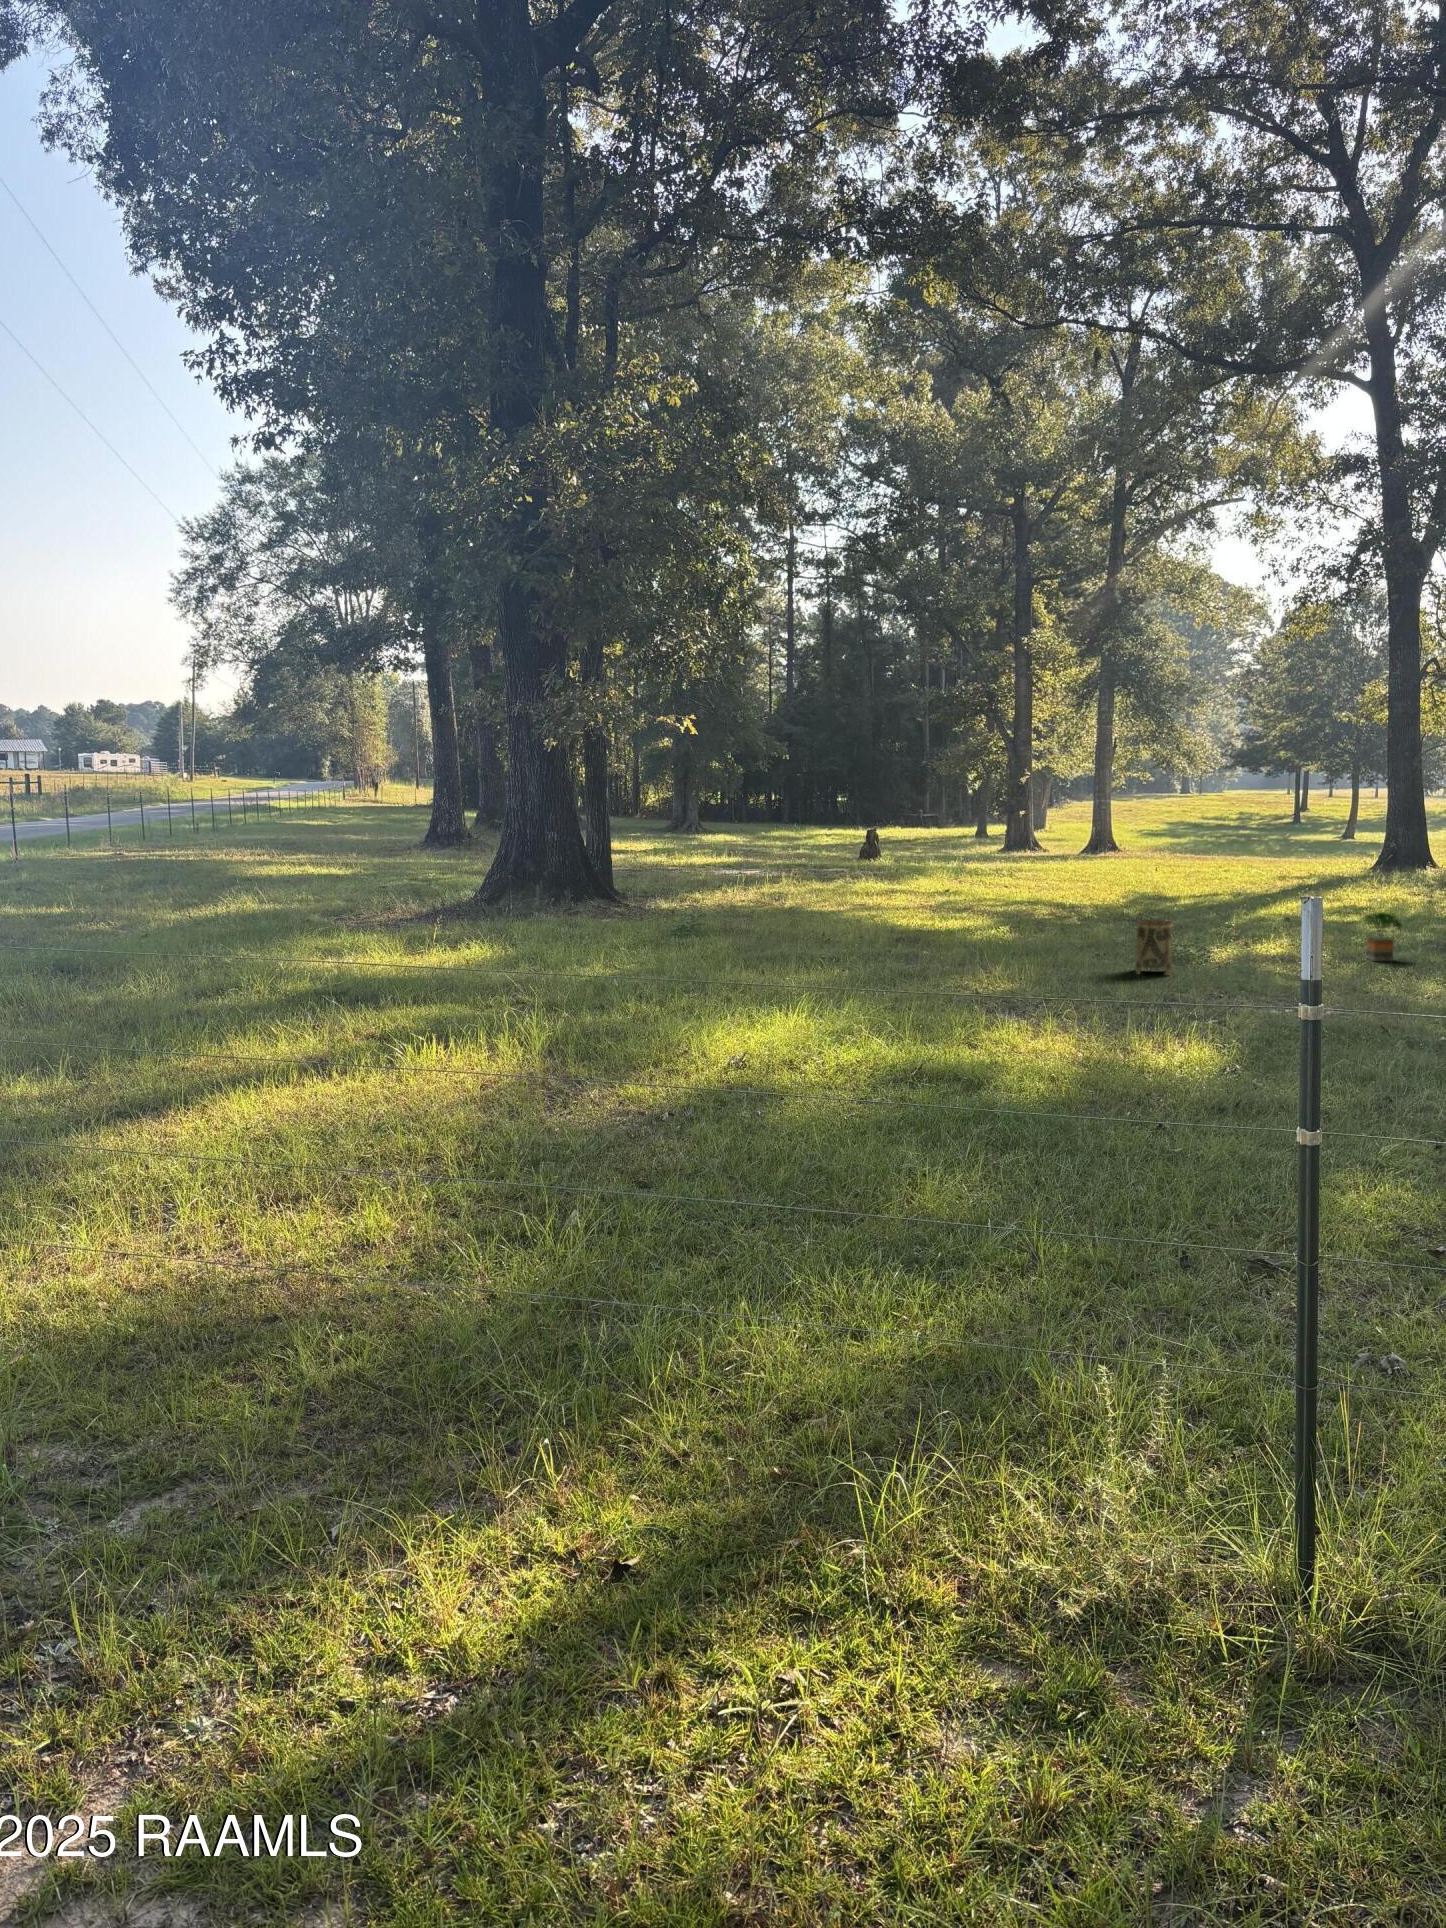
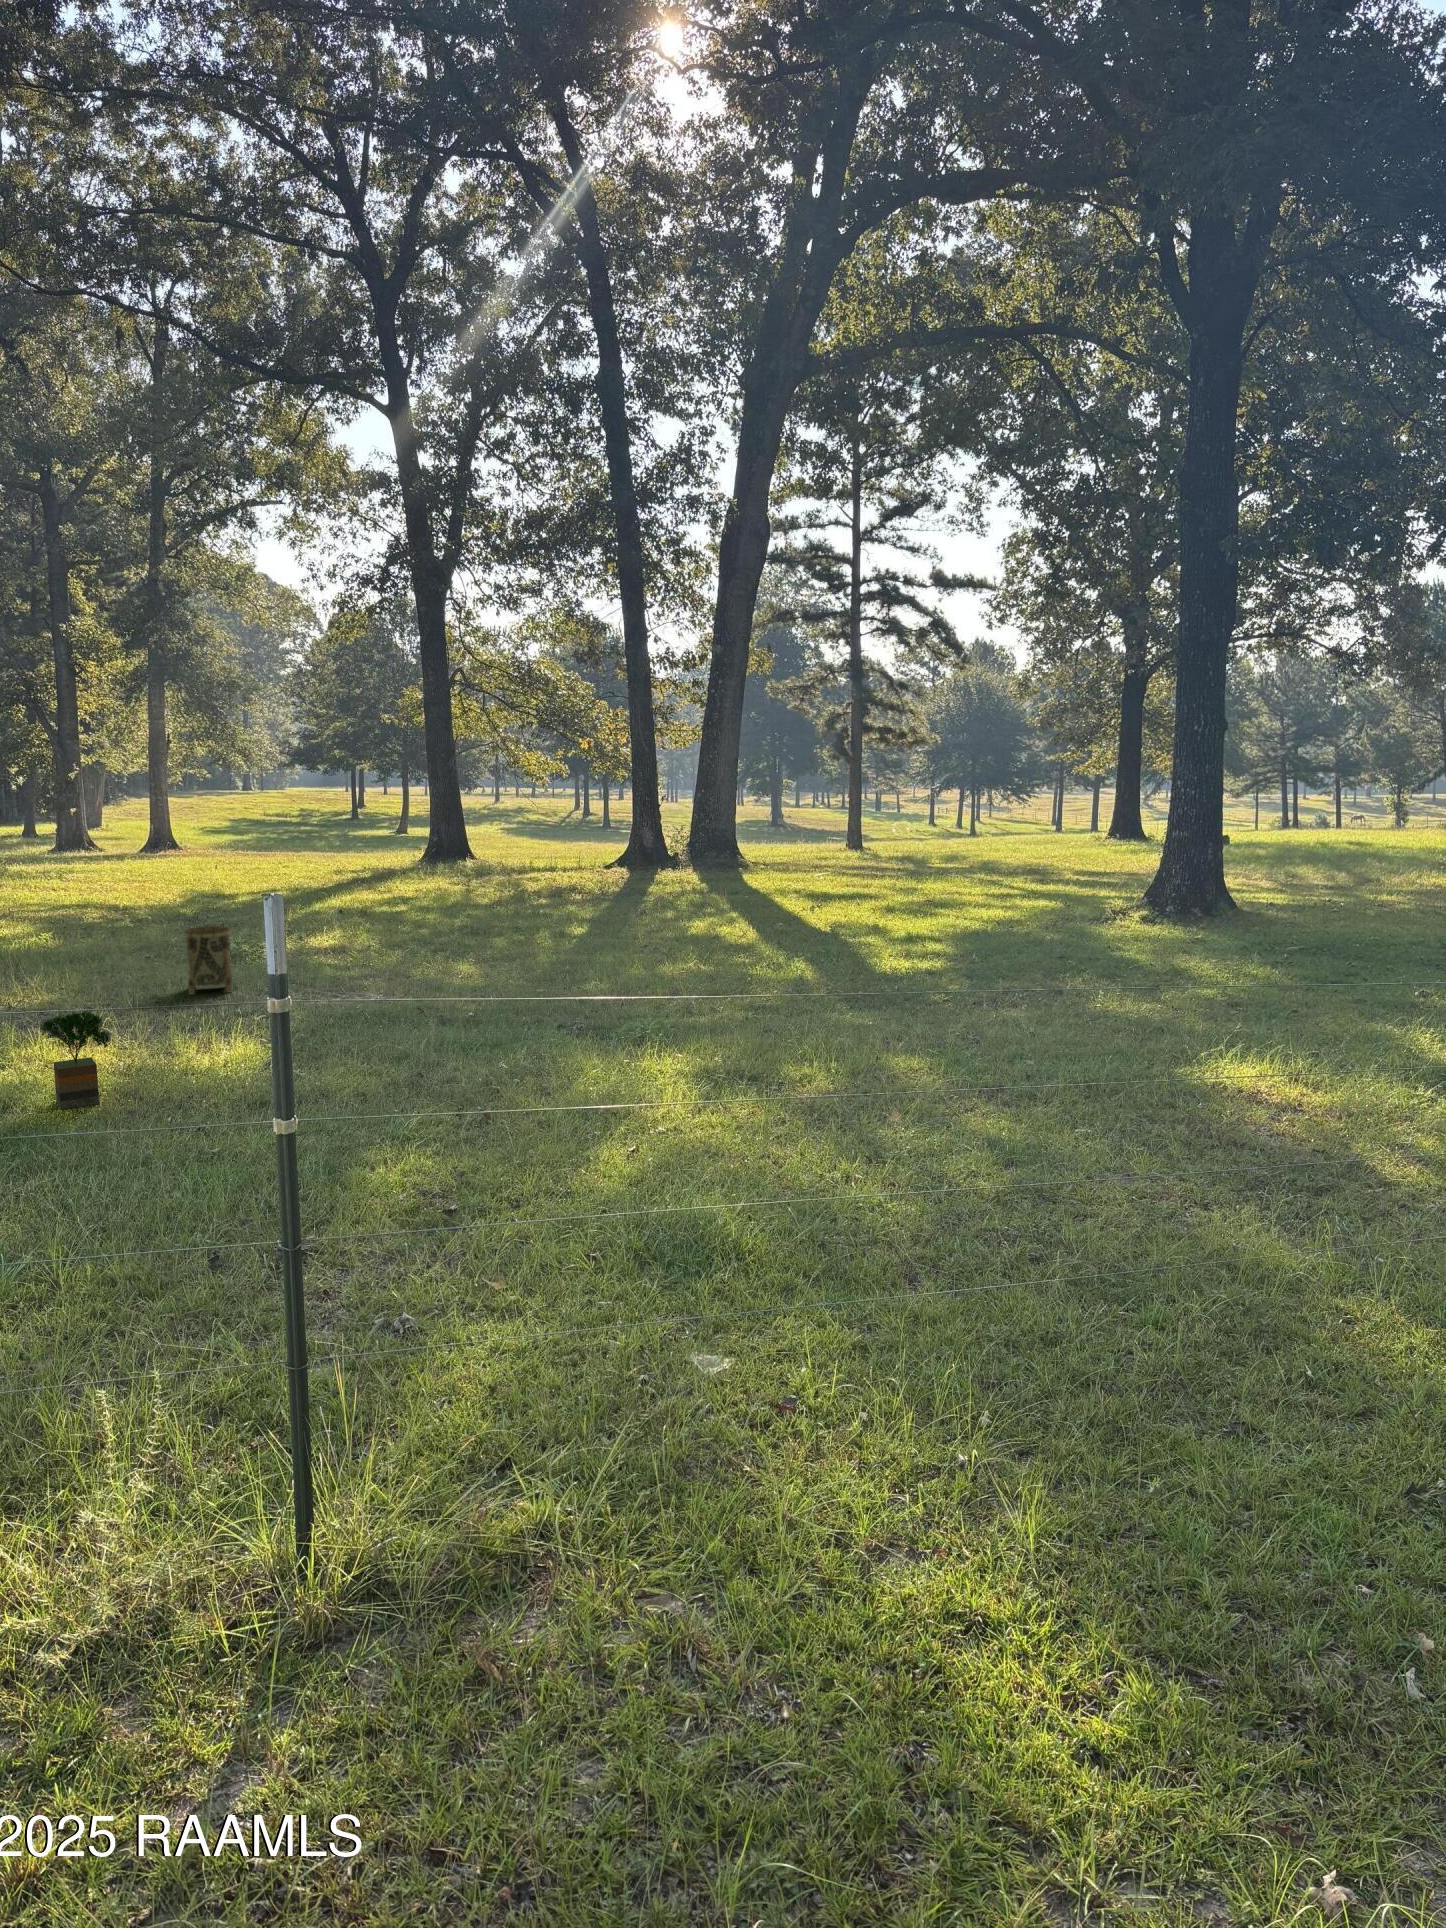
potted tree: present [1365,912,1403,961] -> present [39,1011,111,1110]

